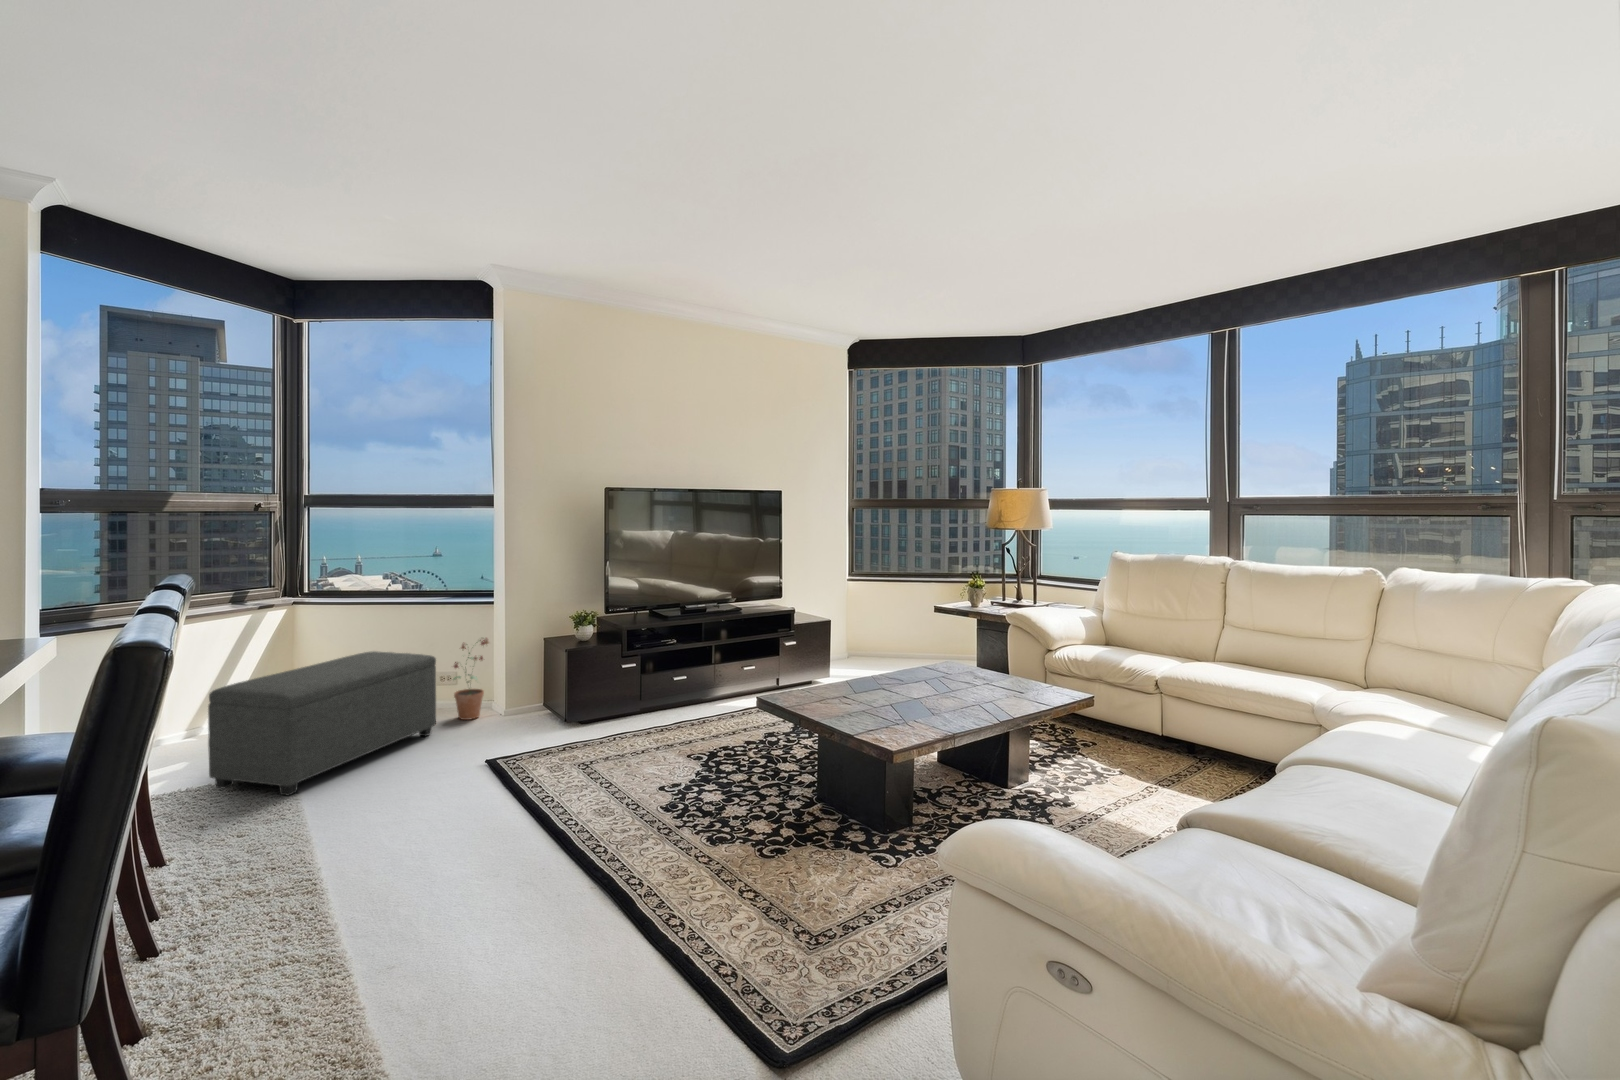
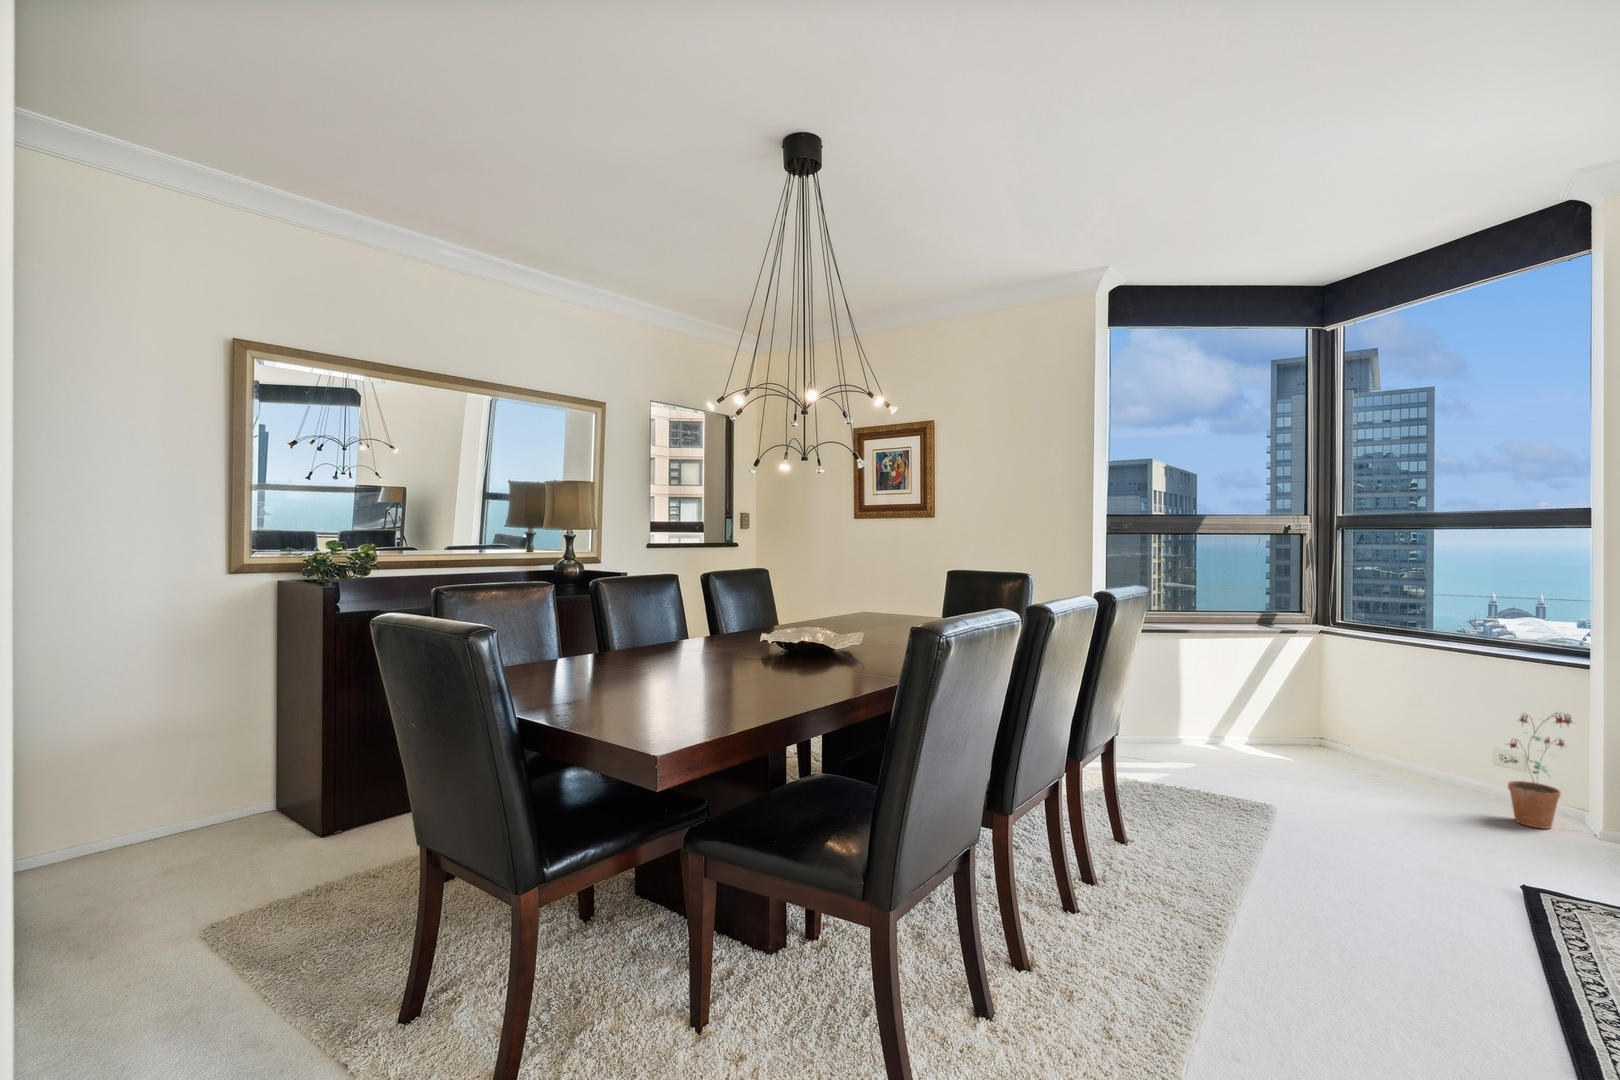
ottoman: present [208,651,436,795] -> none [1194,699,1468,831]

